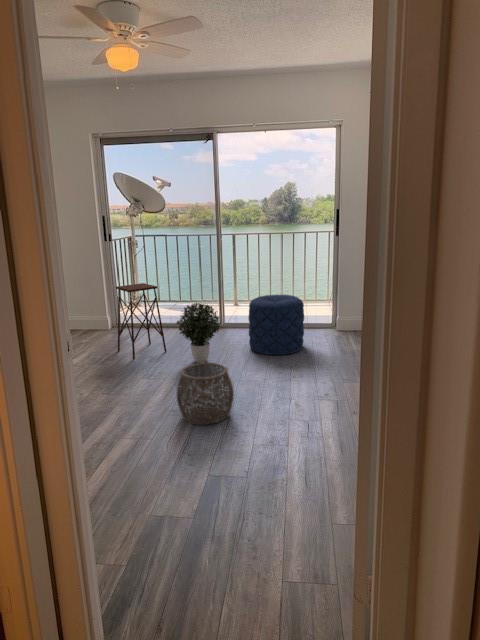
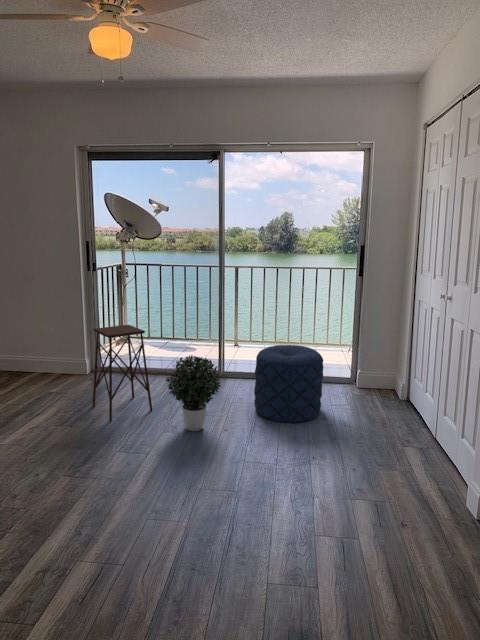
woven basket: present [176,363,234,425] -> none [157,454,240,554]

